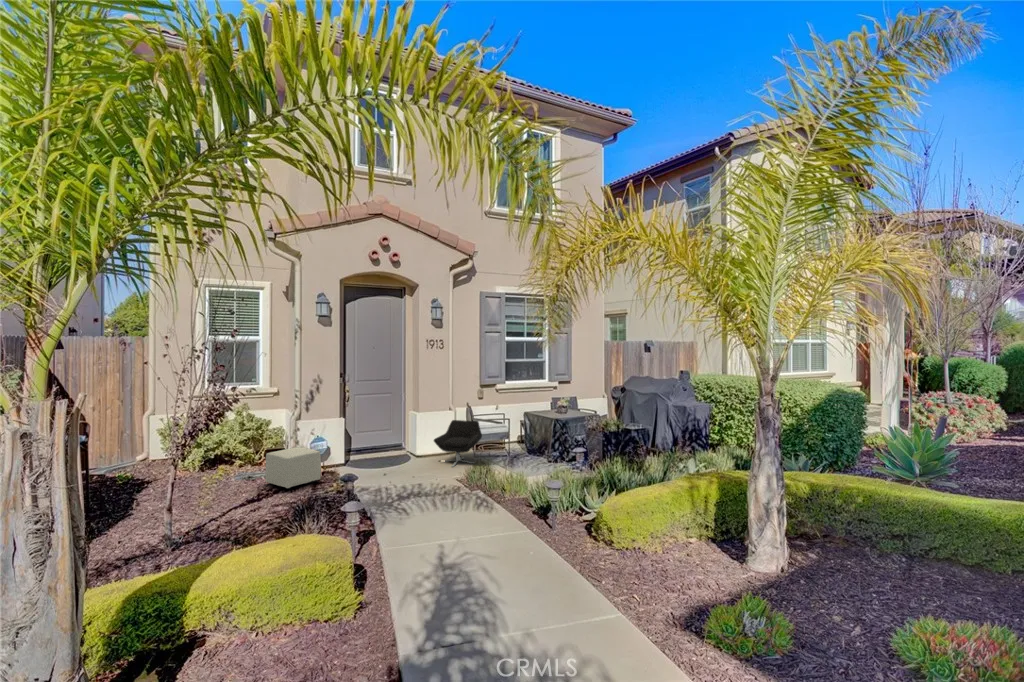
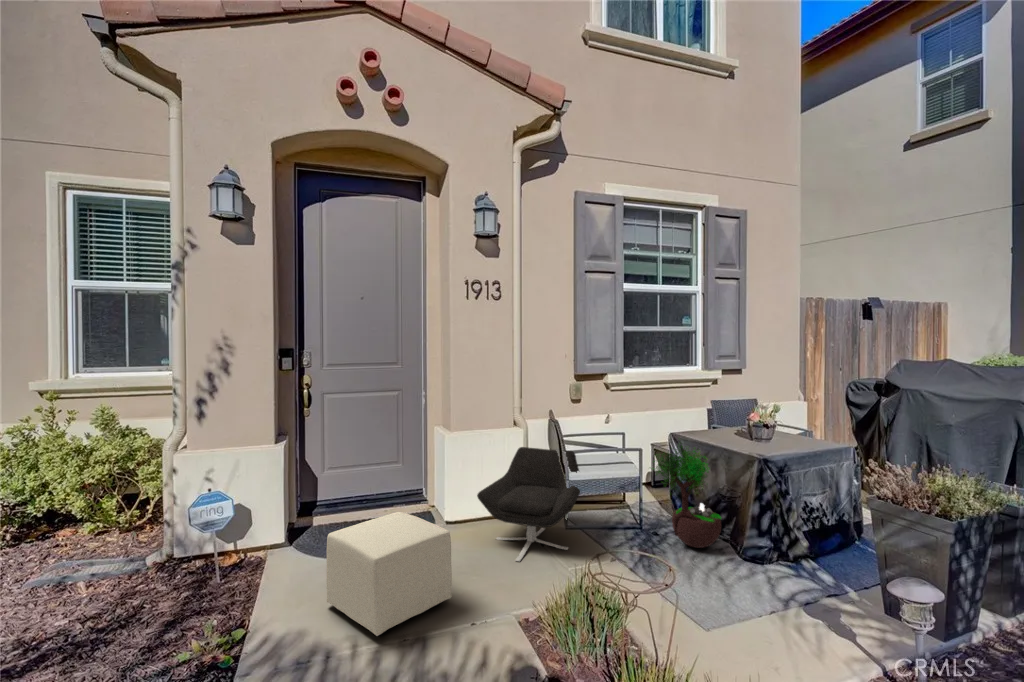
potted tree: none [511,413,542,461] -> present [653,446,721,548]
ottoman: present [266,447,321,489] -> present [327,512,452,636]

